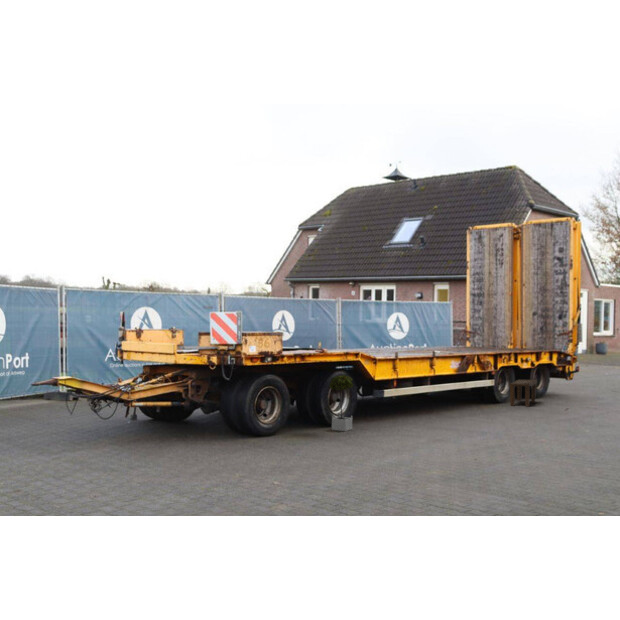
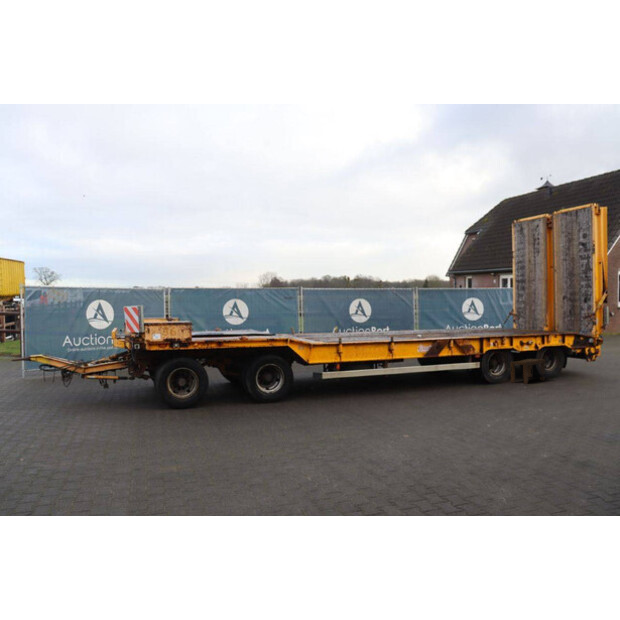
potted tree: present [329,375,353,431] -> none [291,351,312,398]

